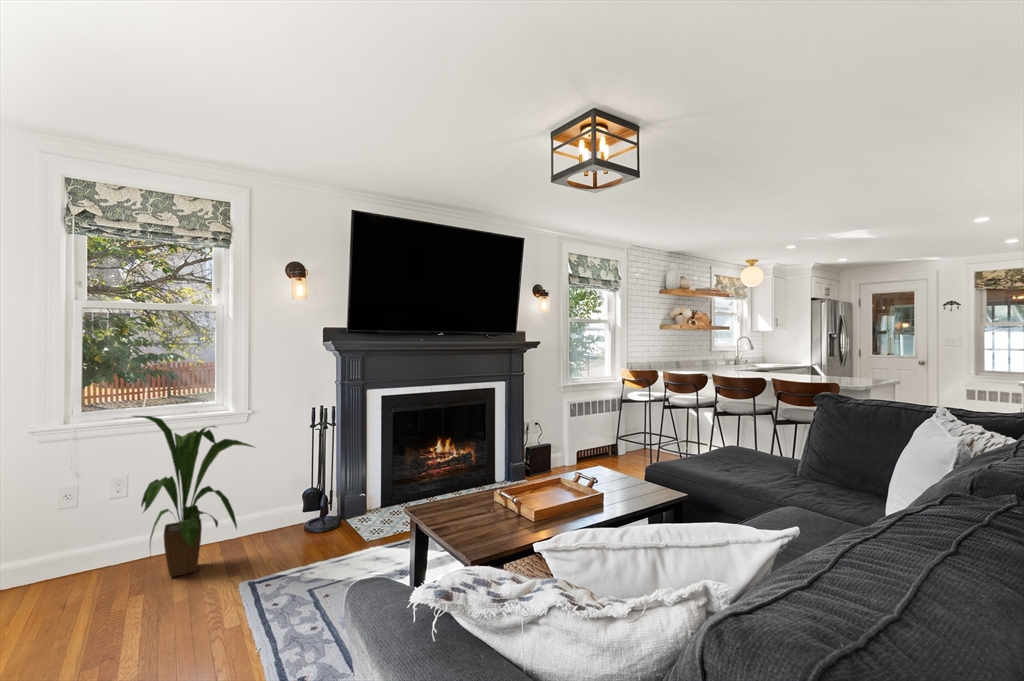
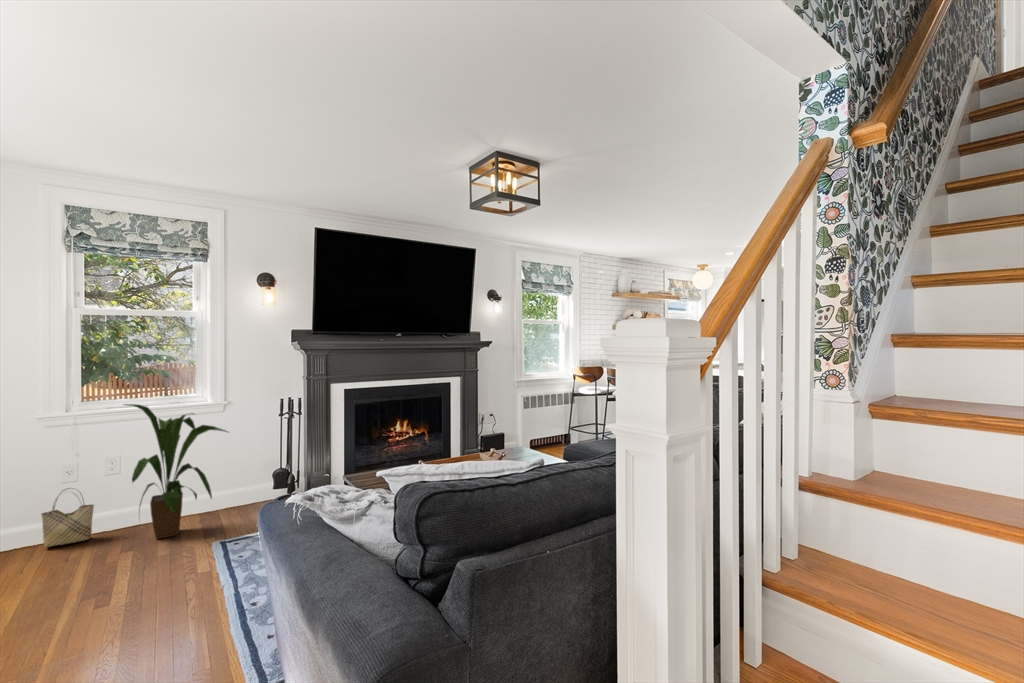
woven basket: none [31,515,96,589] -> present [41,488,94,547]

